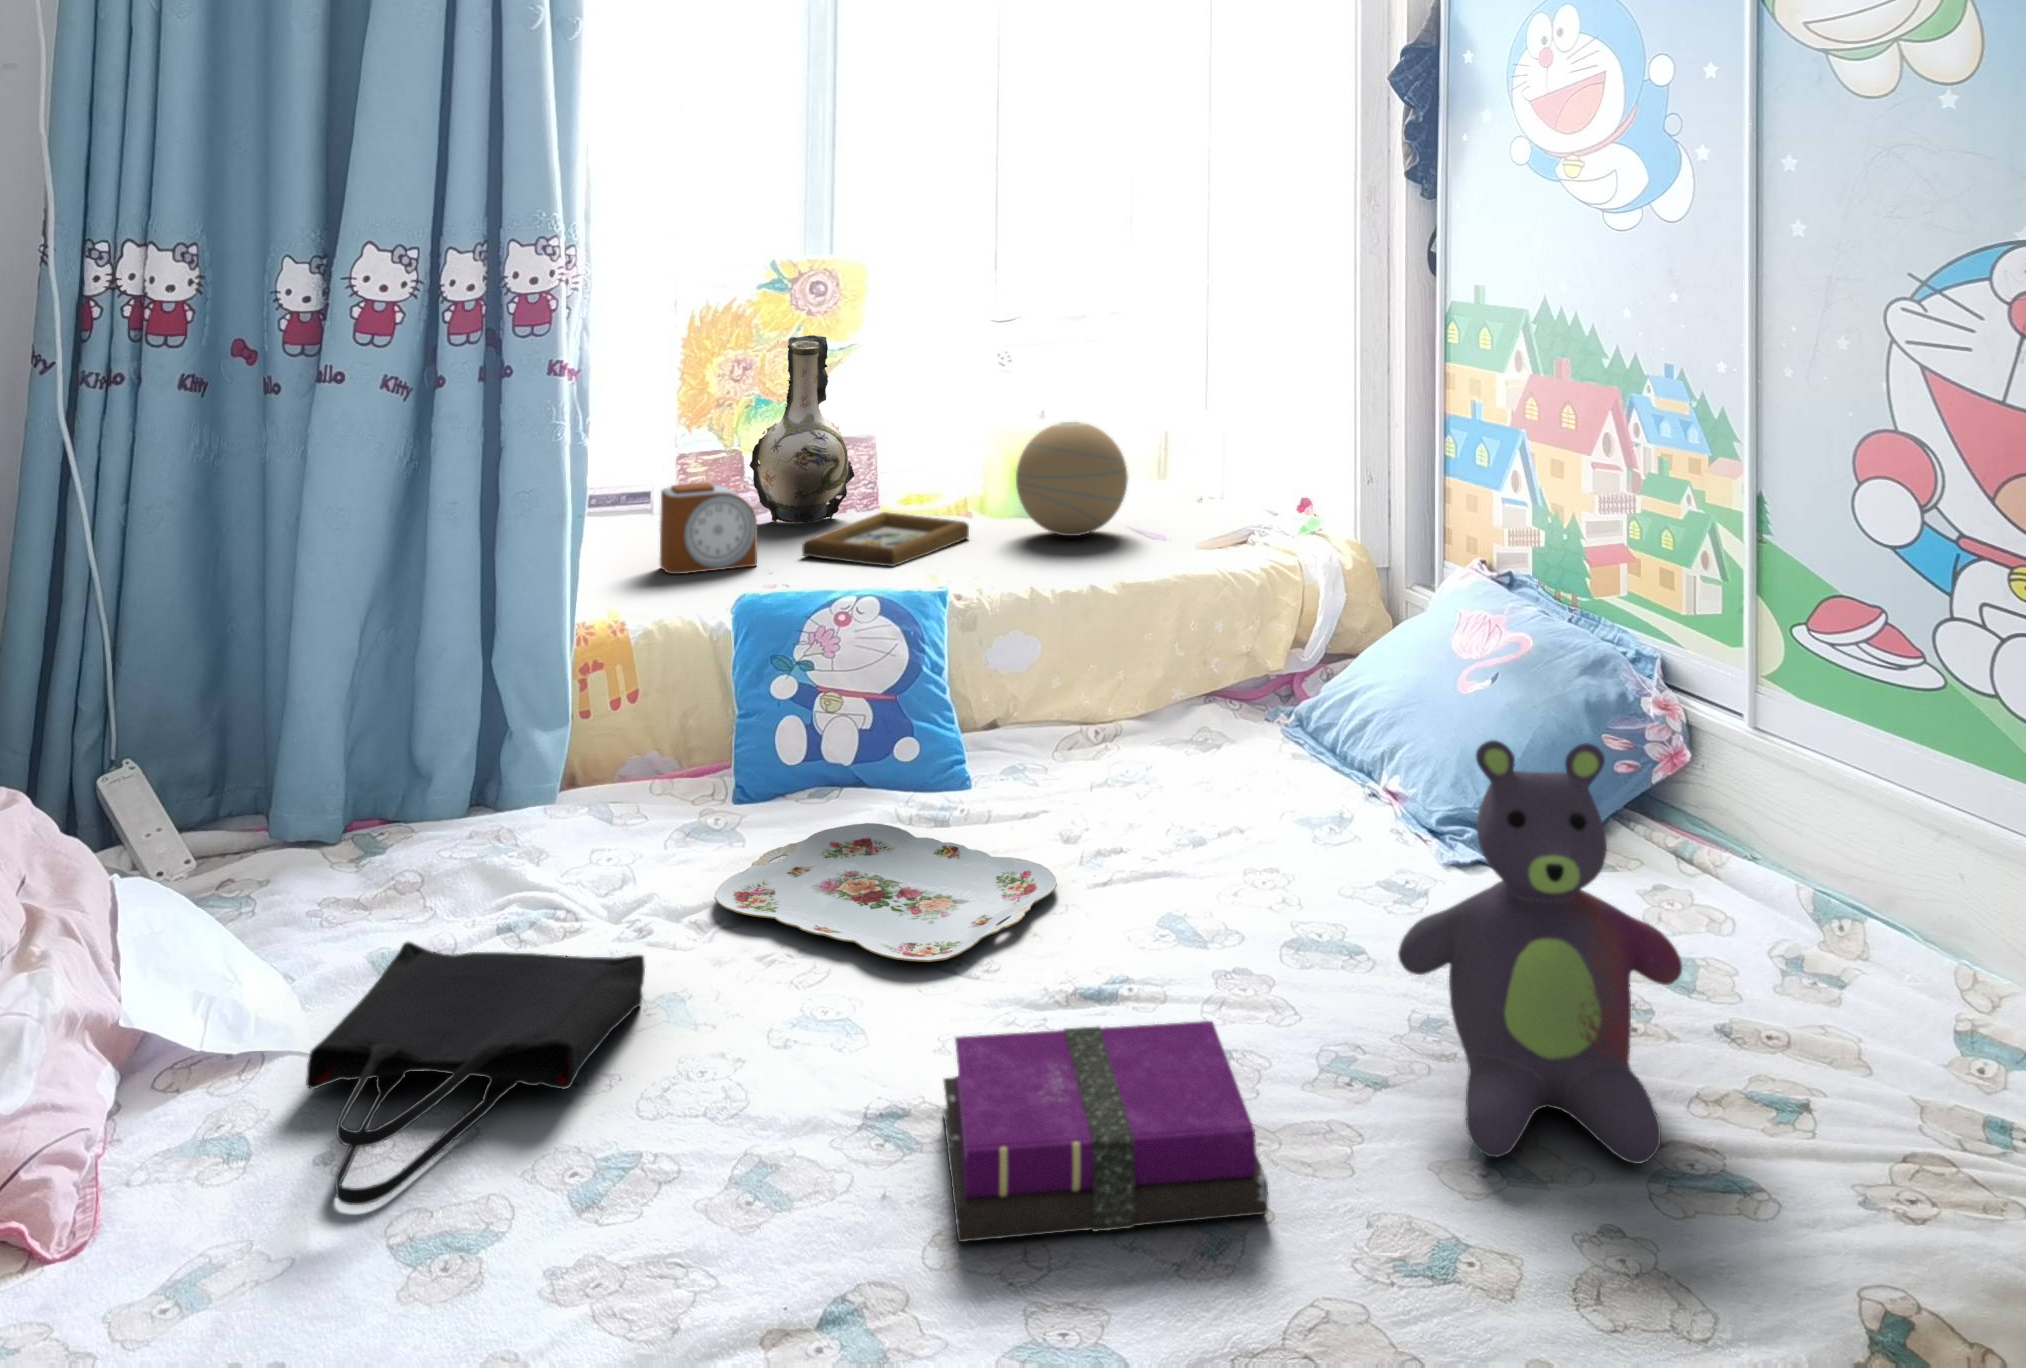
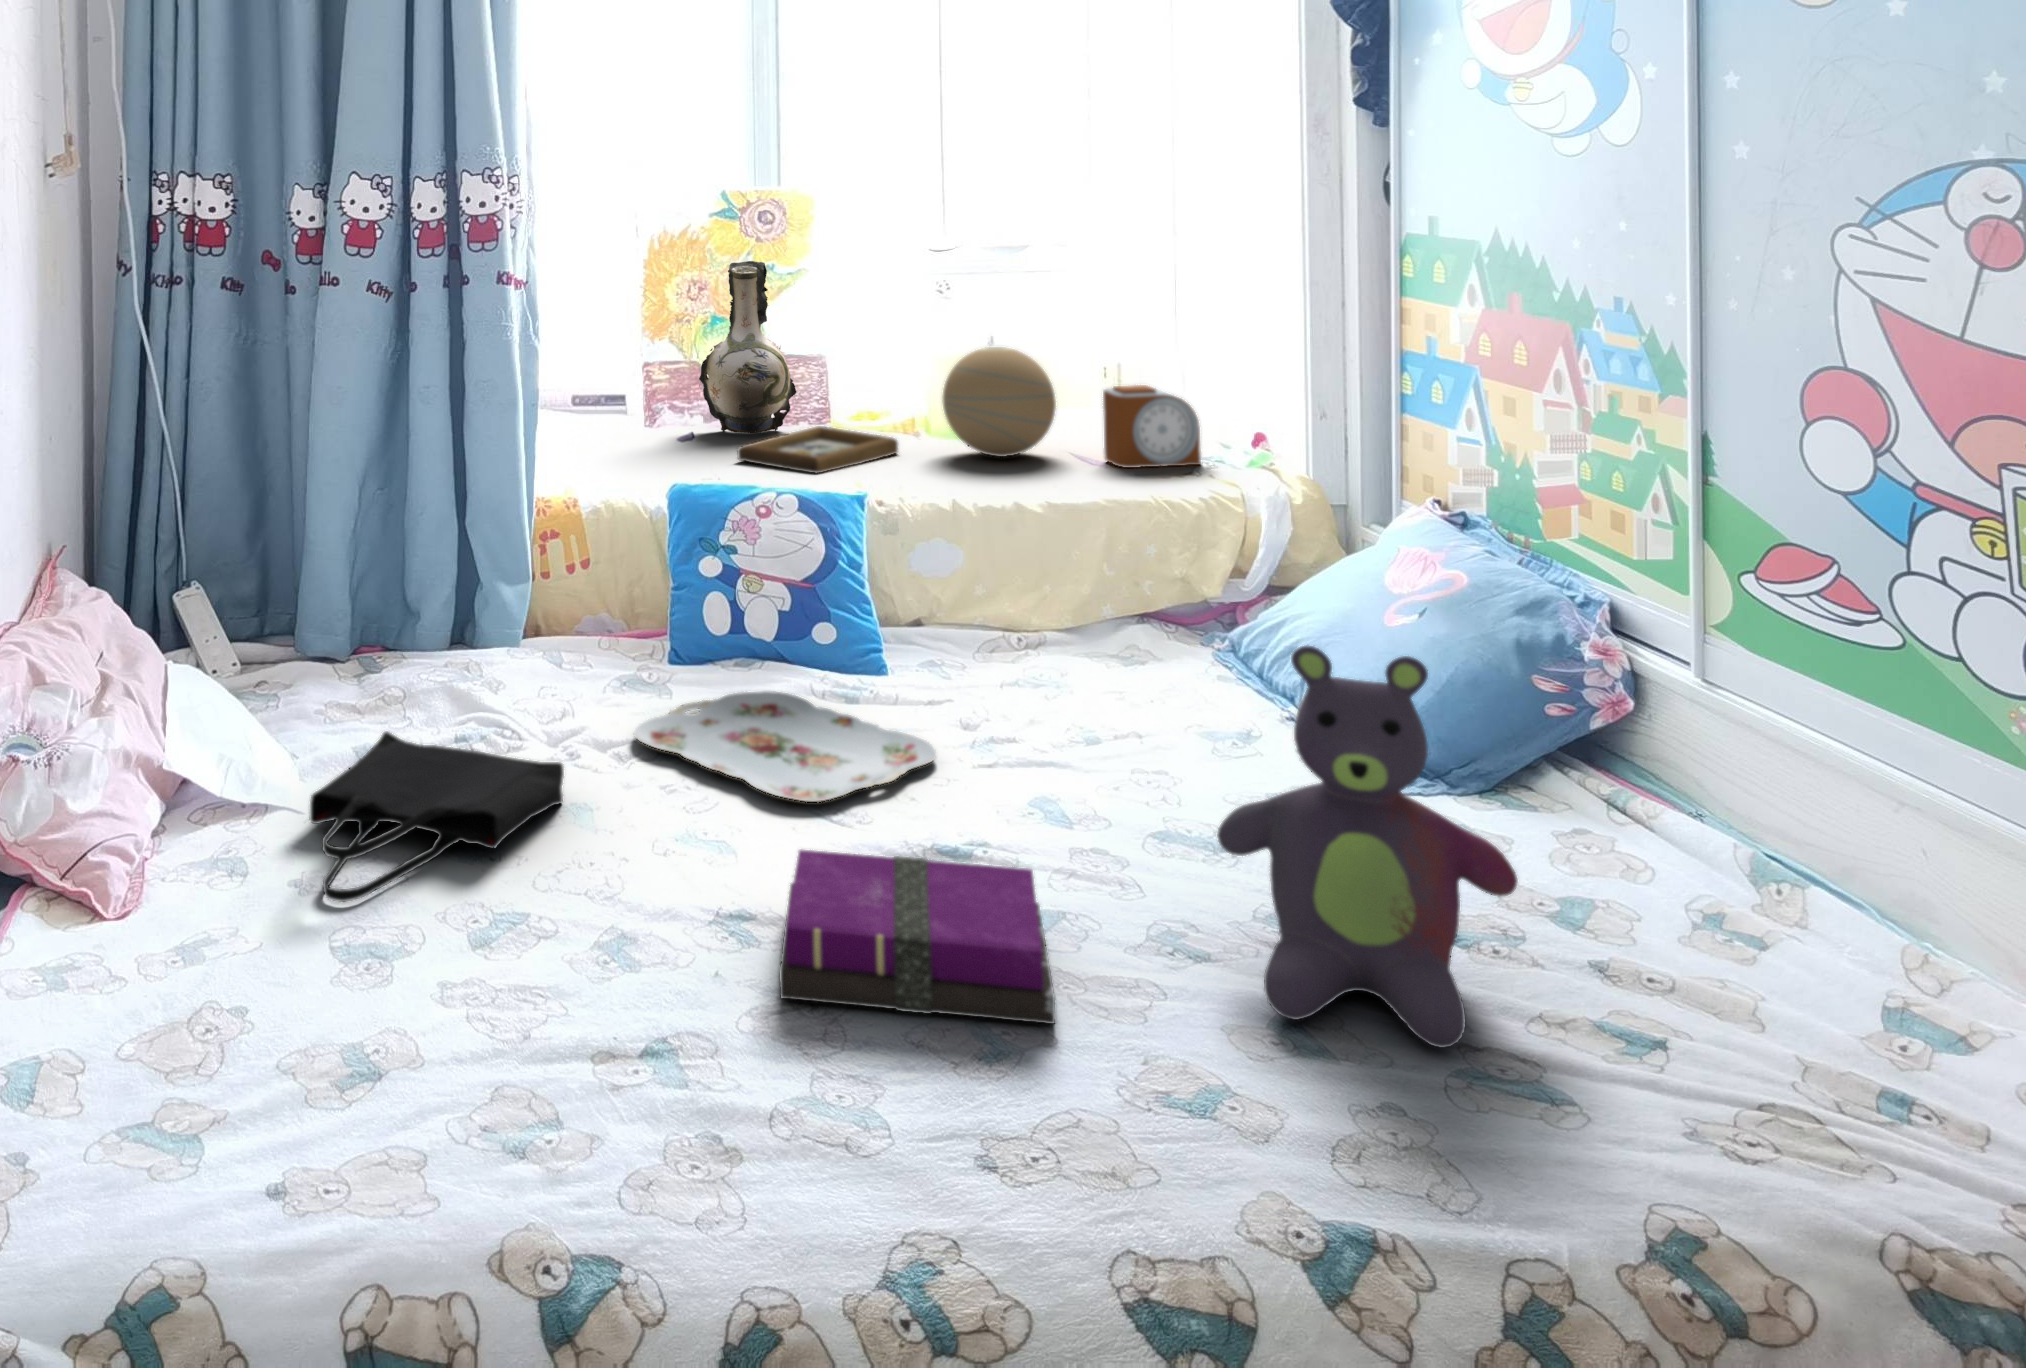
alarm clock: present [660,483,758,574] -> present [1103,385,1201,468]

